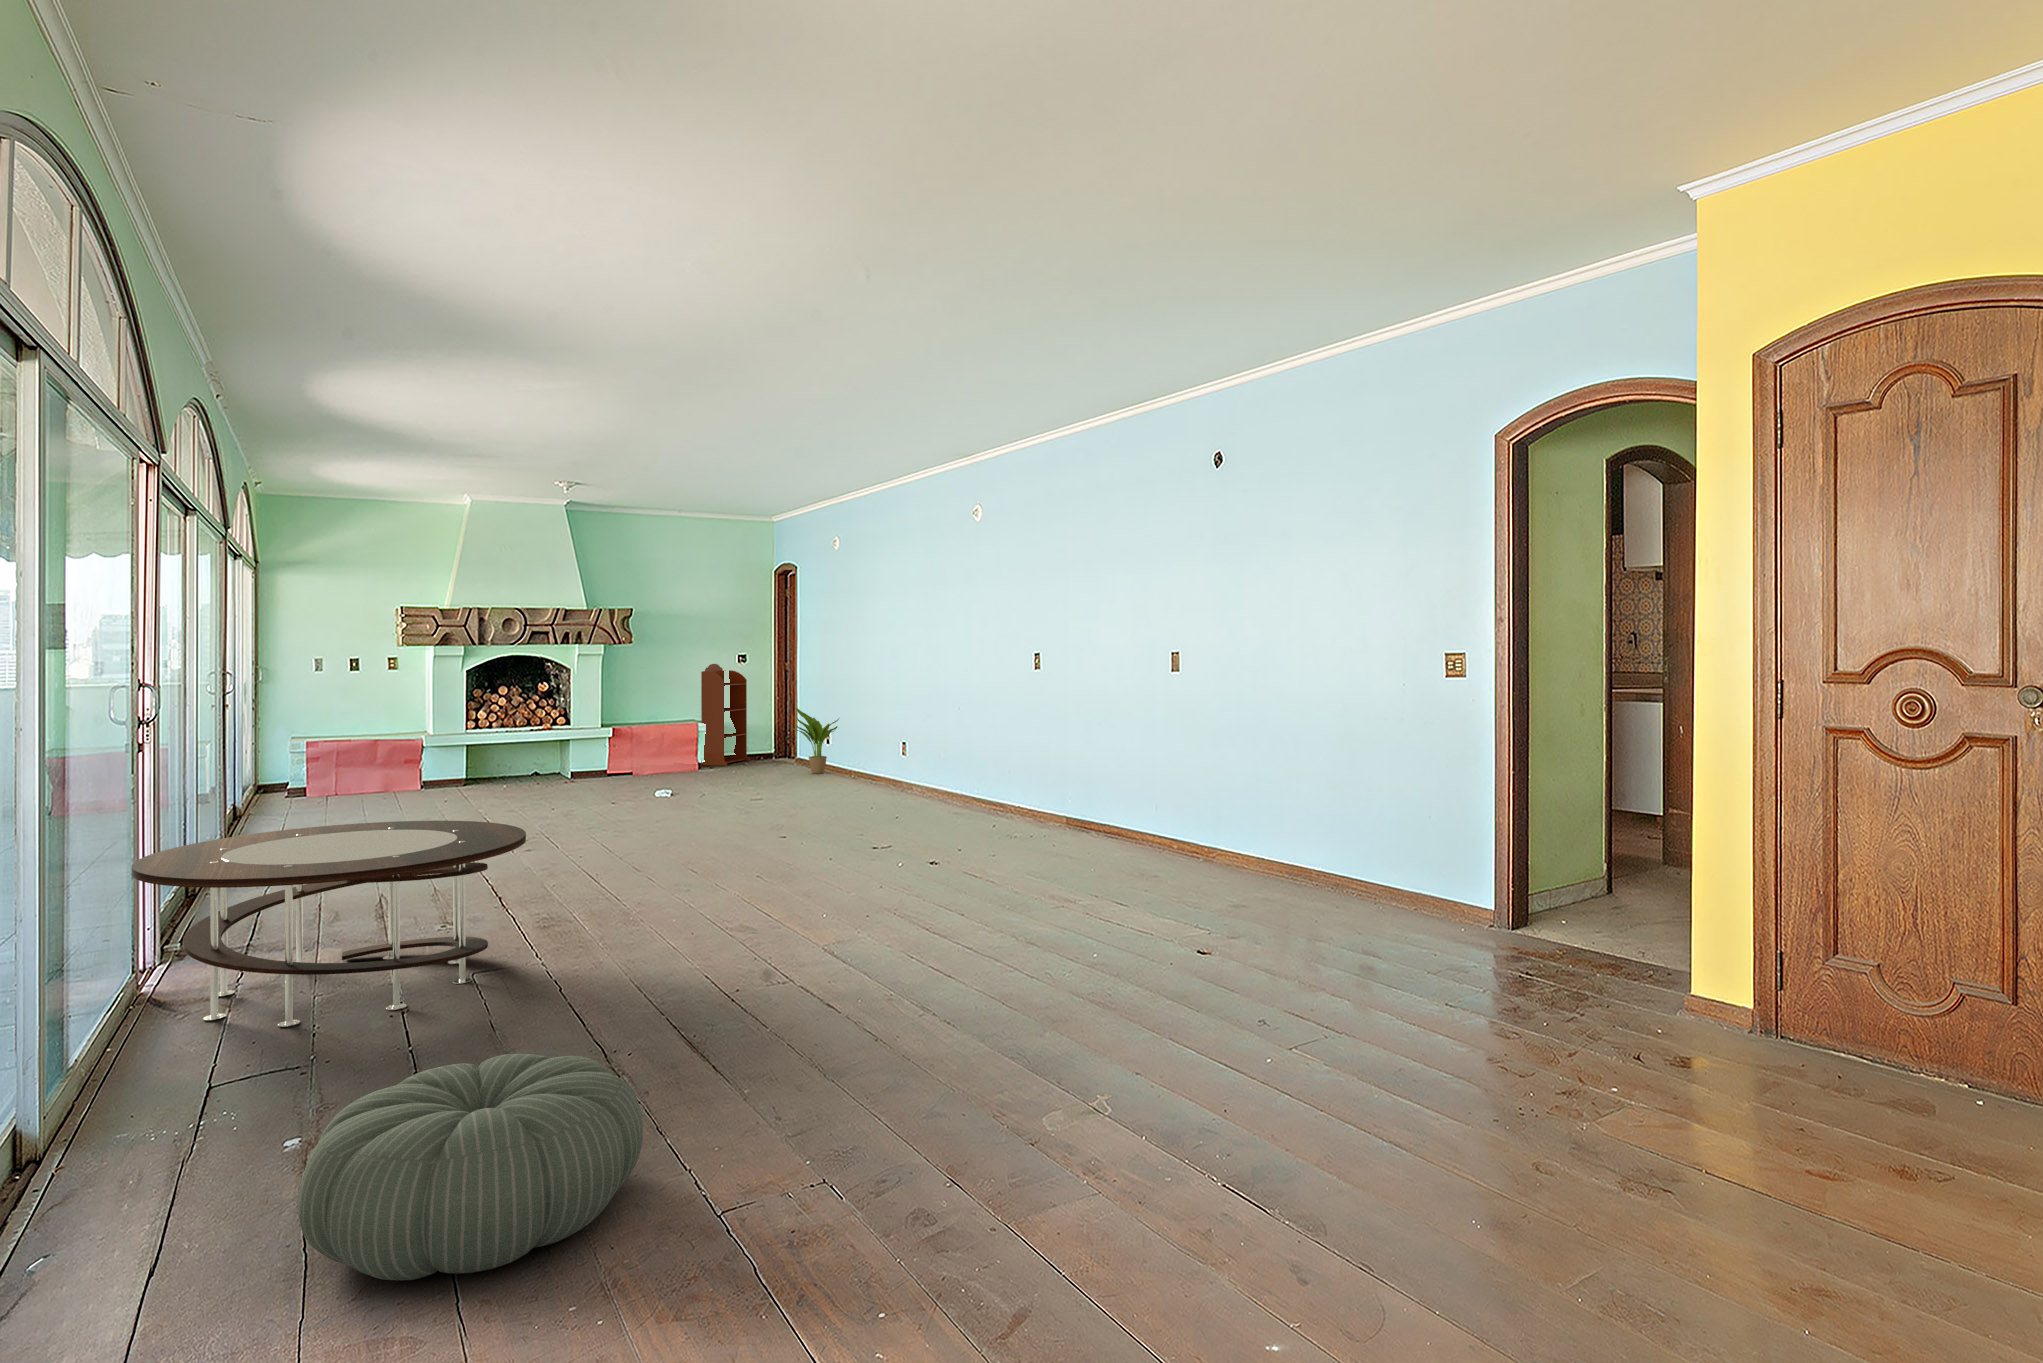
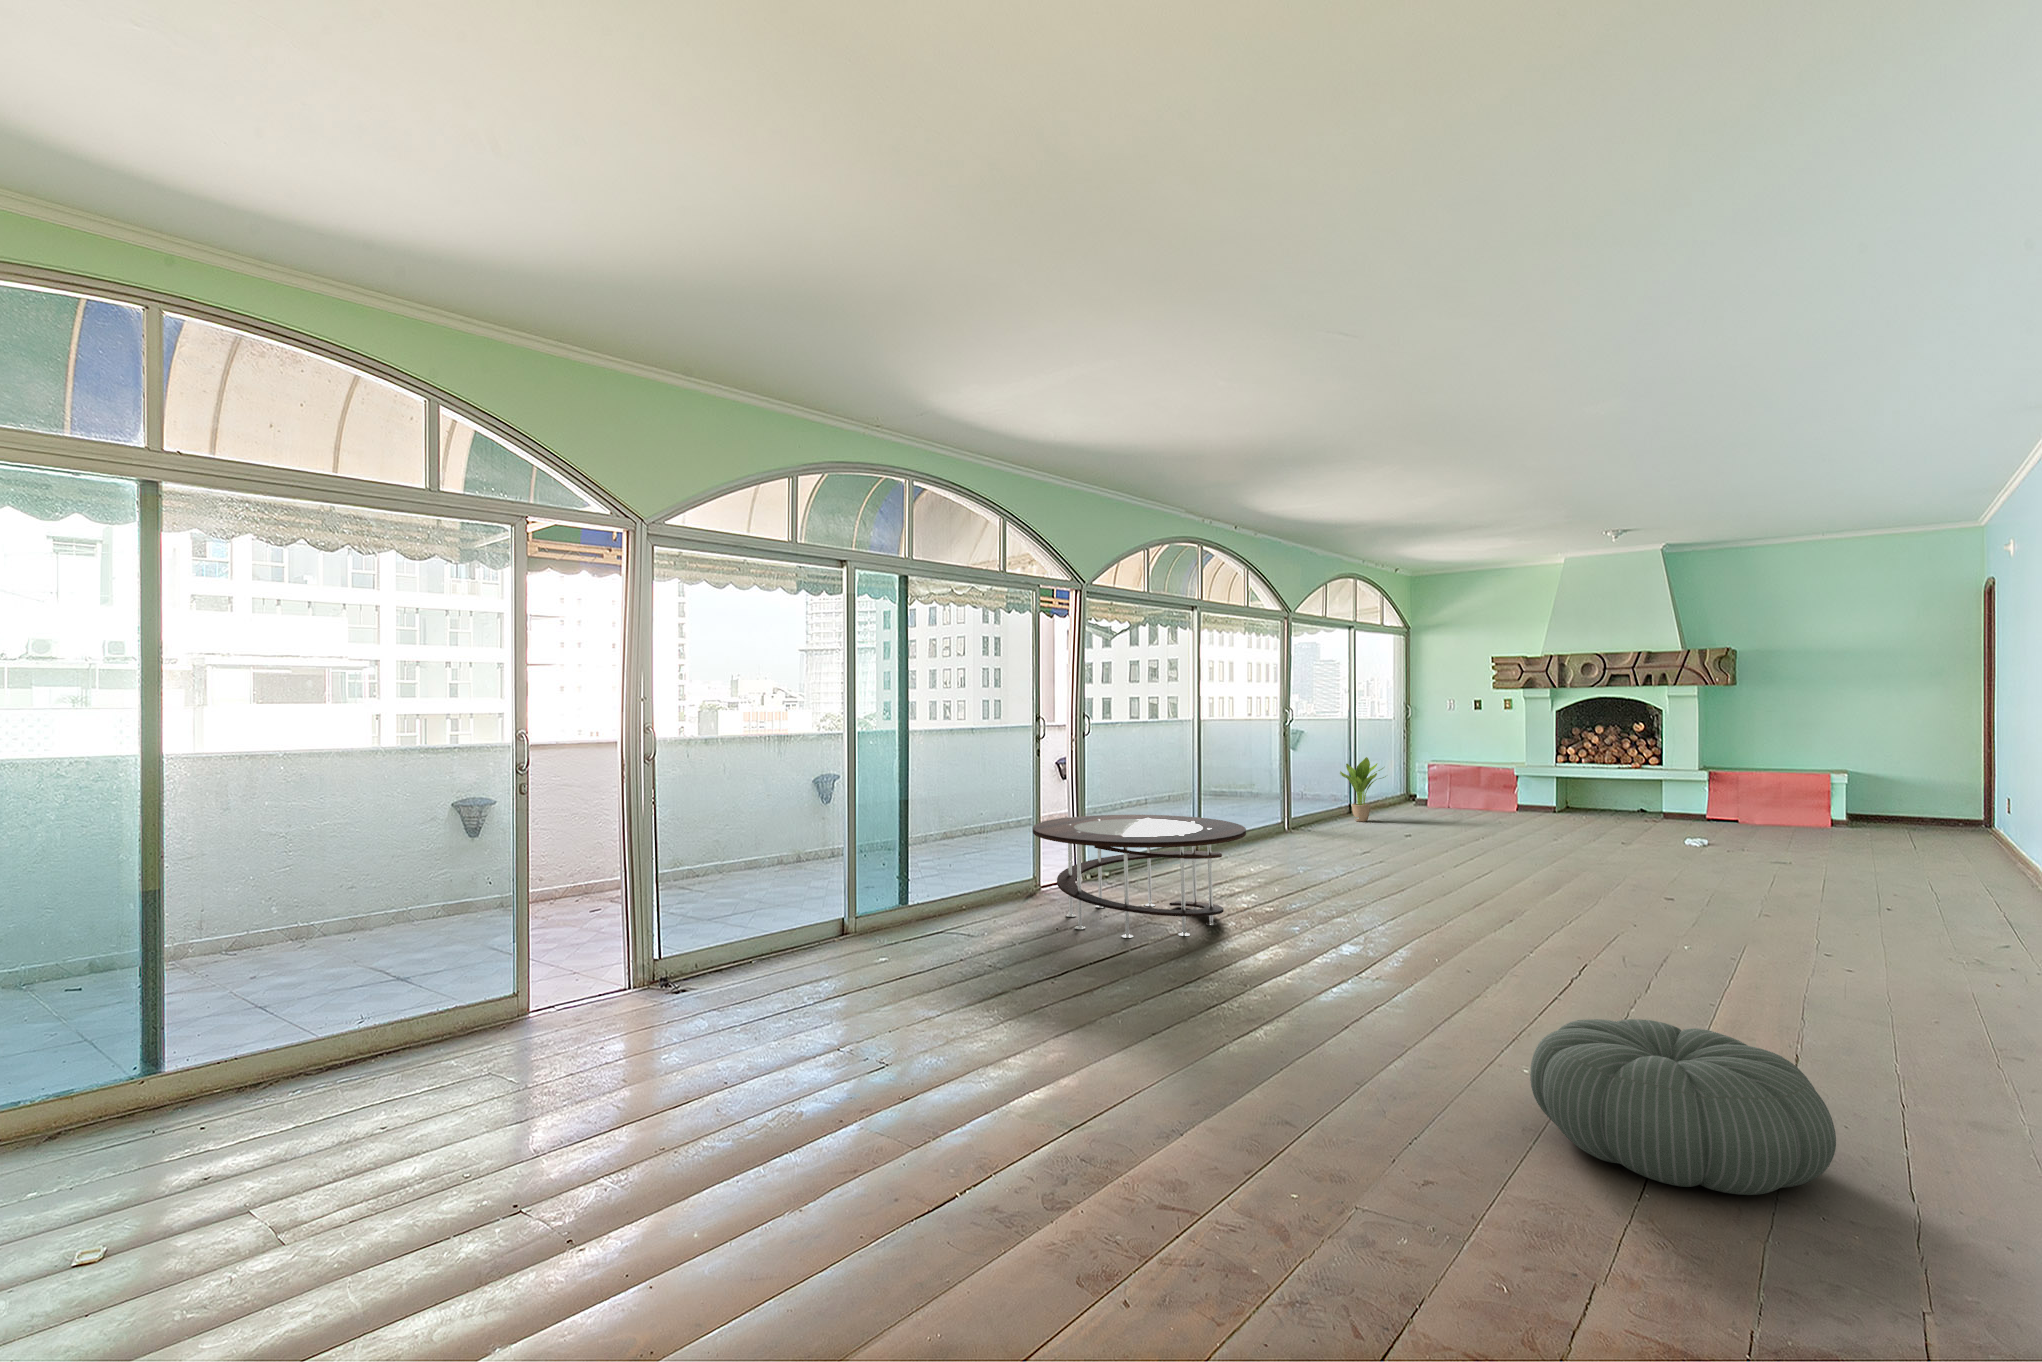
bookcase: present [701,664,750,766] -> none [1836,704,1930,827]
potted plant: present [791,708,839,774] -> present [1340,757,1386,822]
pouf: present [298,1054,643,1280] -> present [1530,1019,1836,1195]

